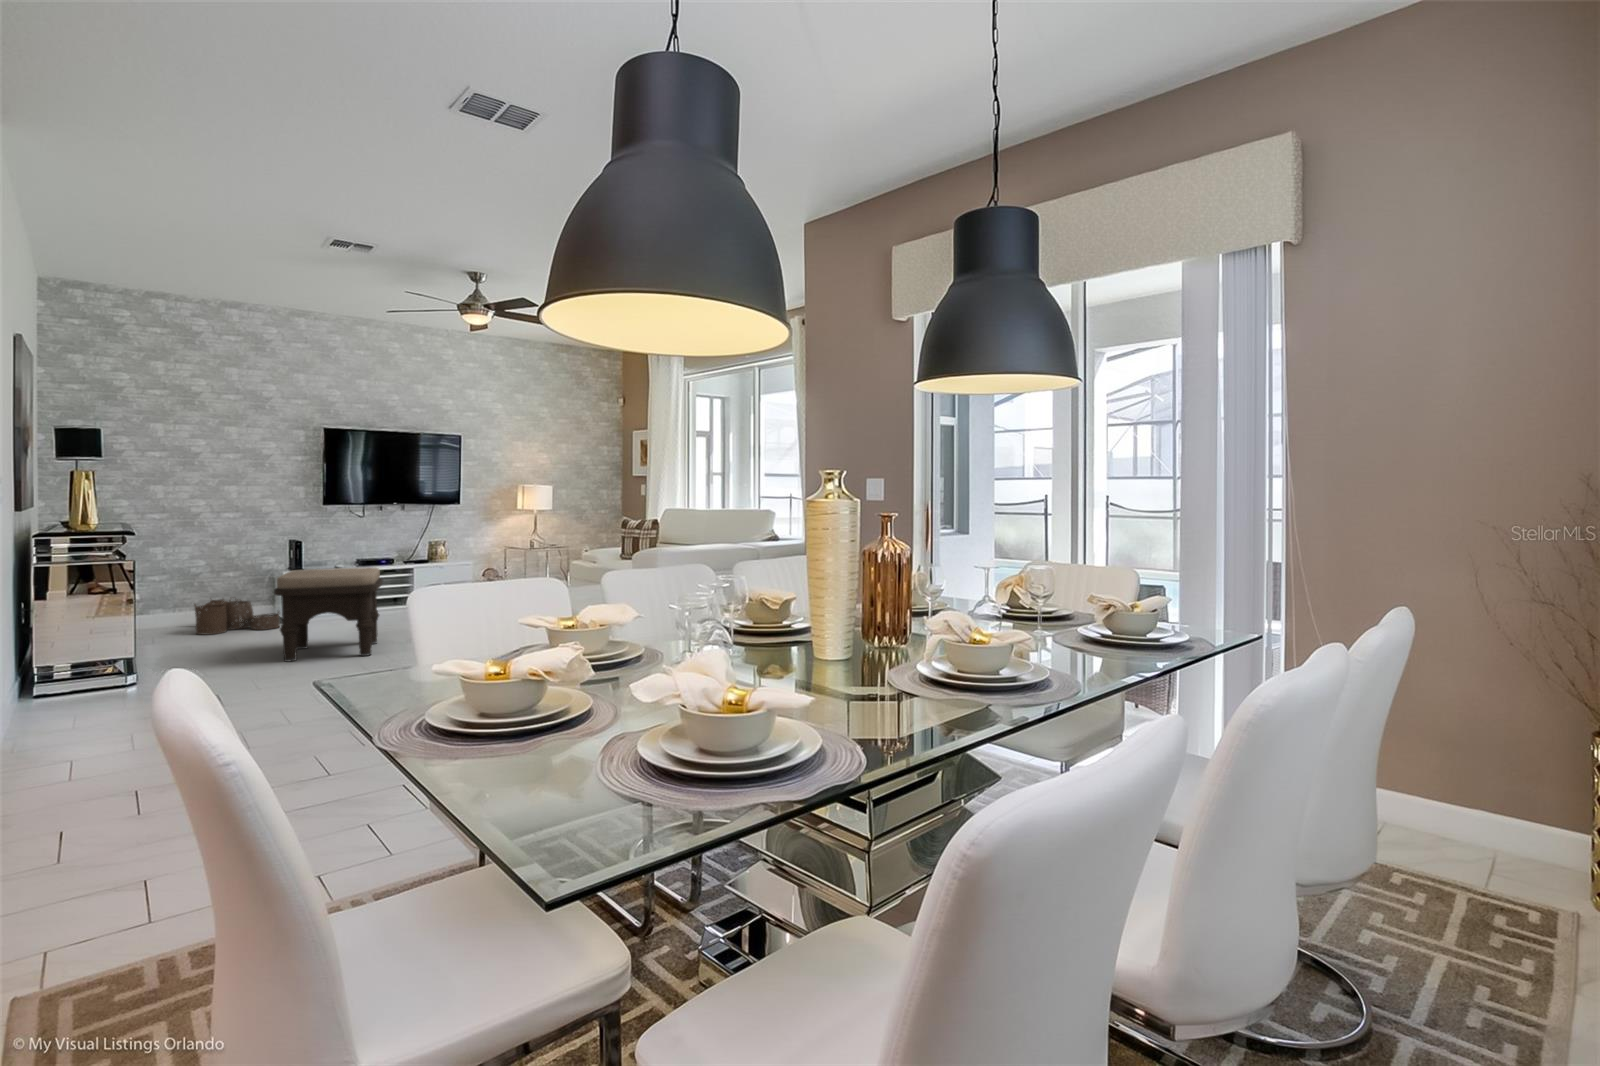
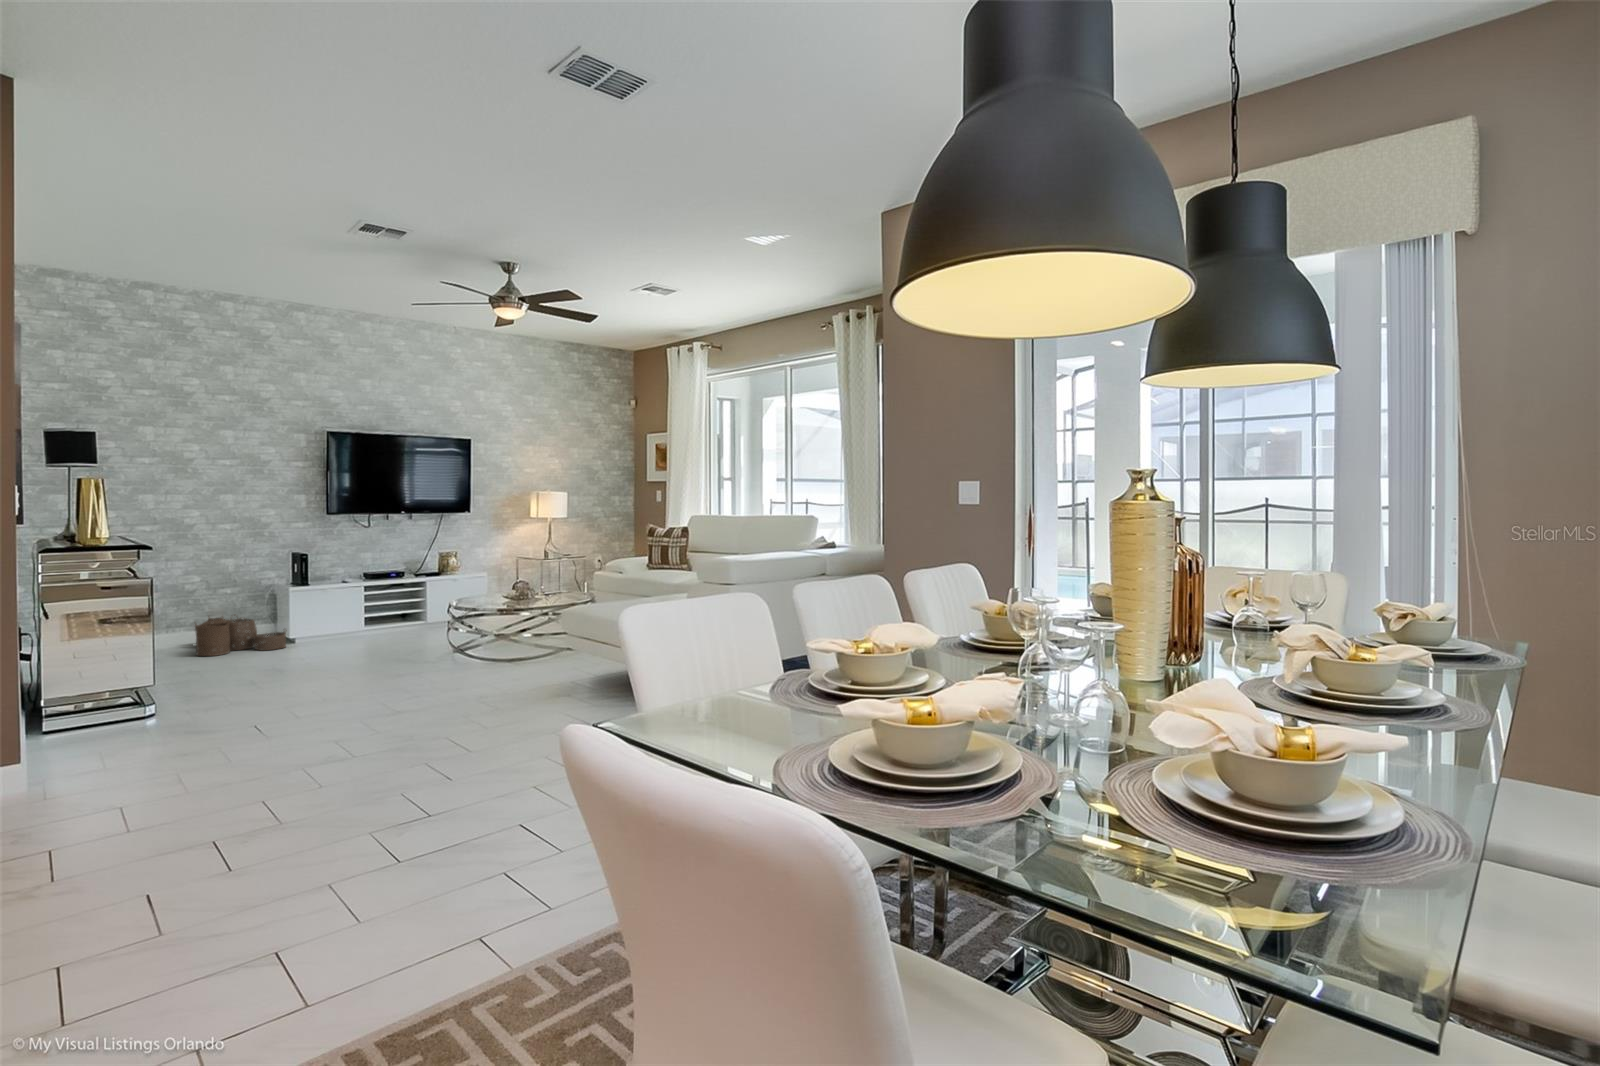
ottoman: present [274,567,383,662] -> none [298,581,409,685]

